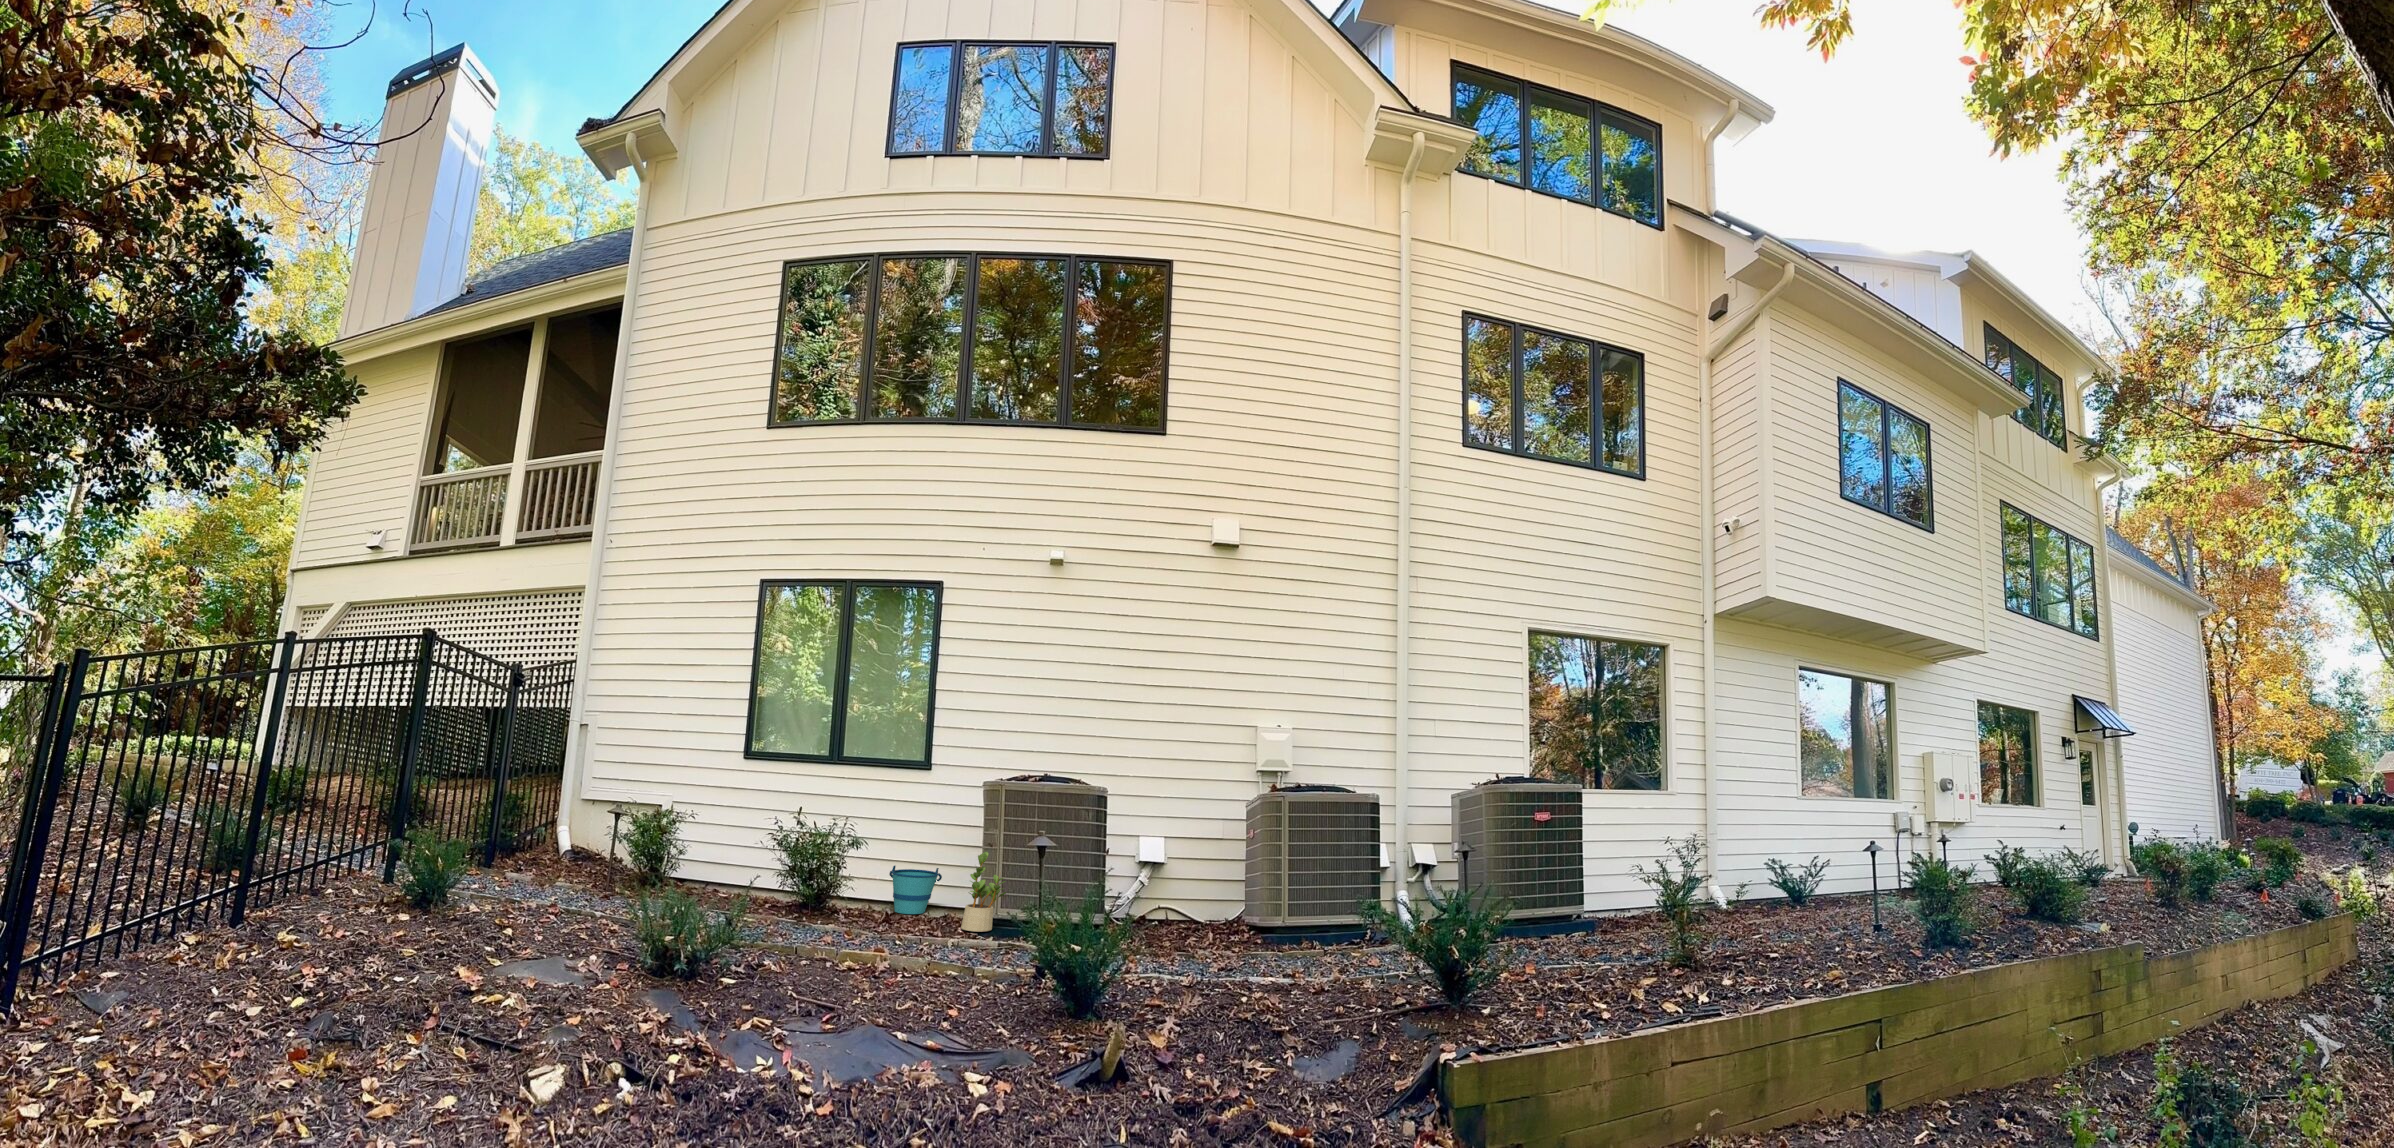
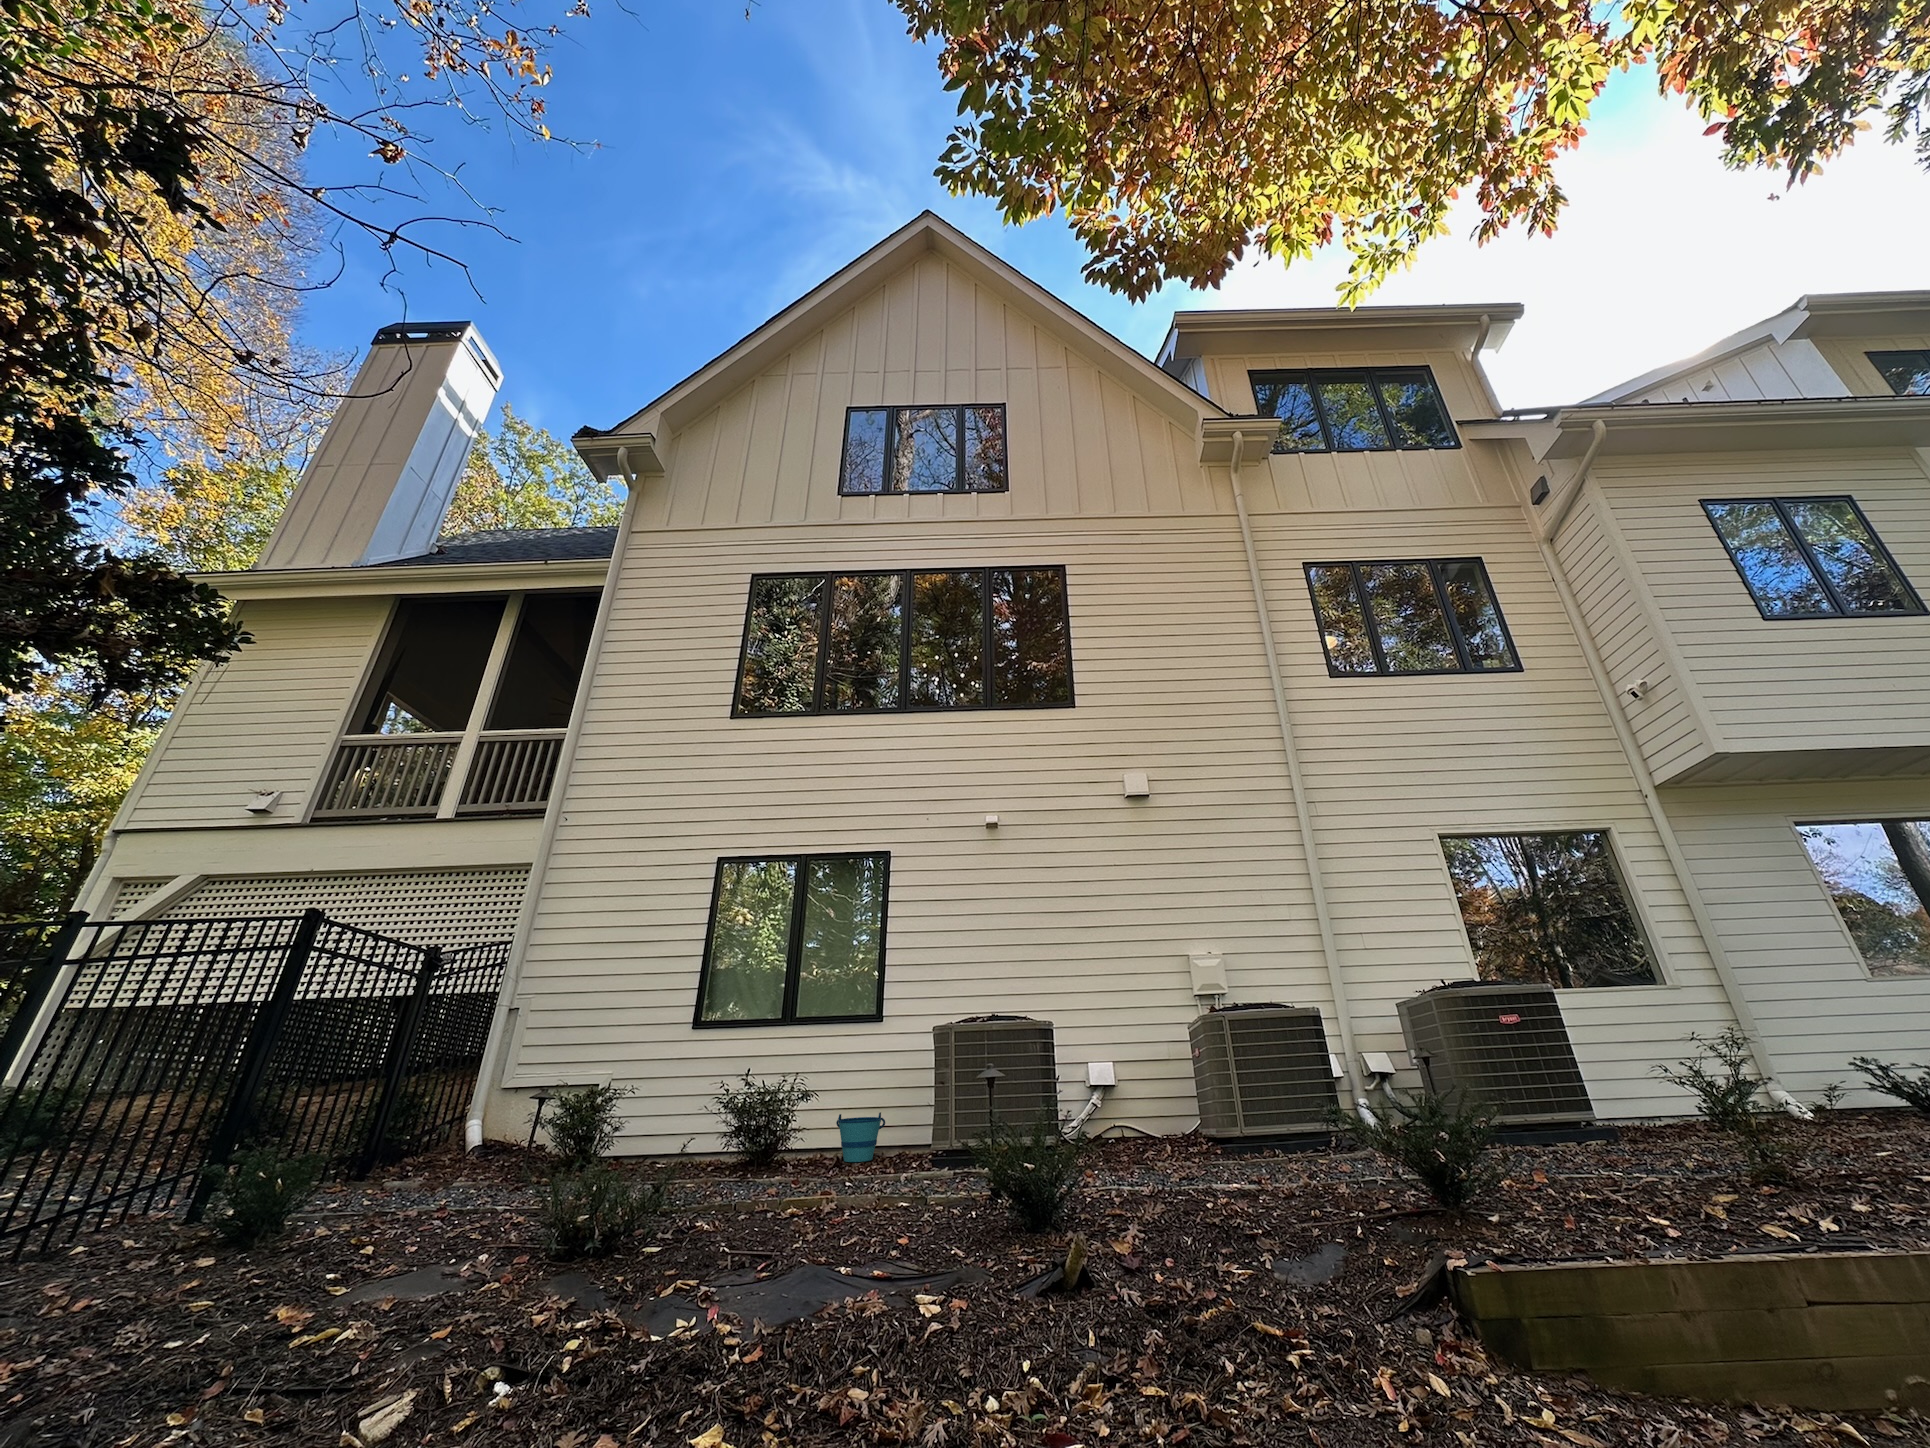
potted plant: present [961,852,1007,932] -> none [907,1085,947,1169]

